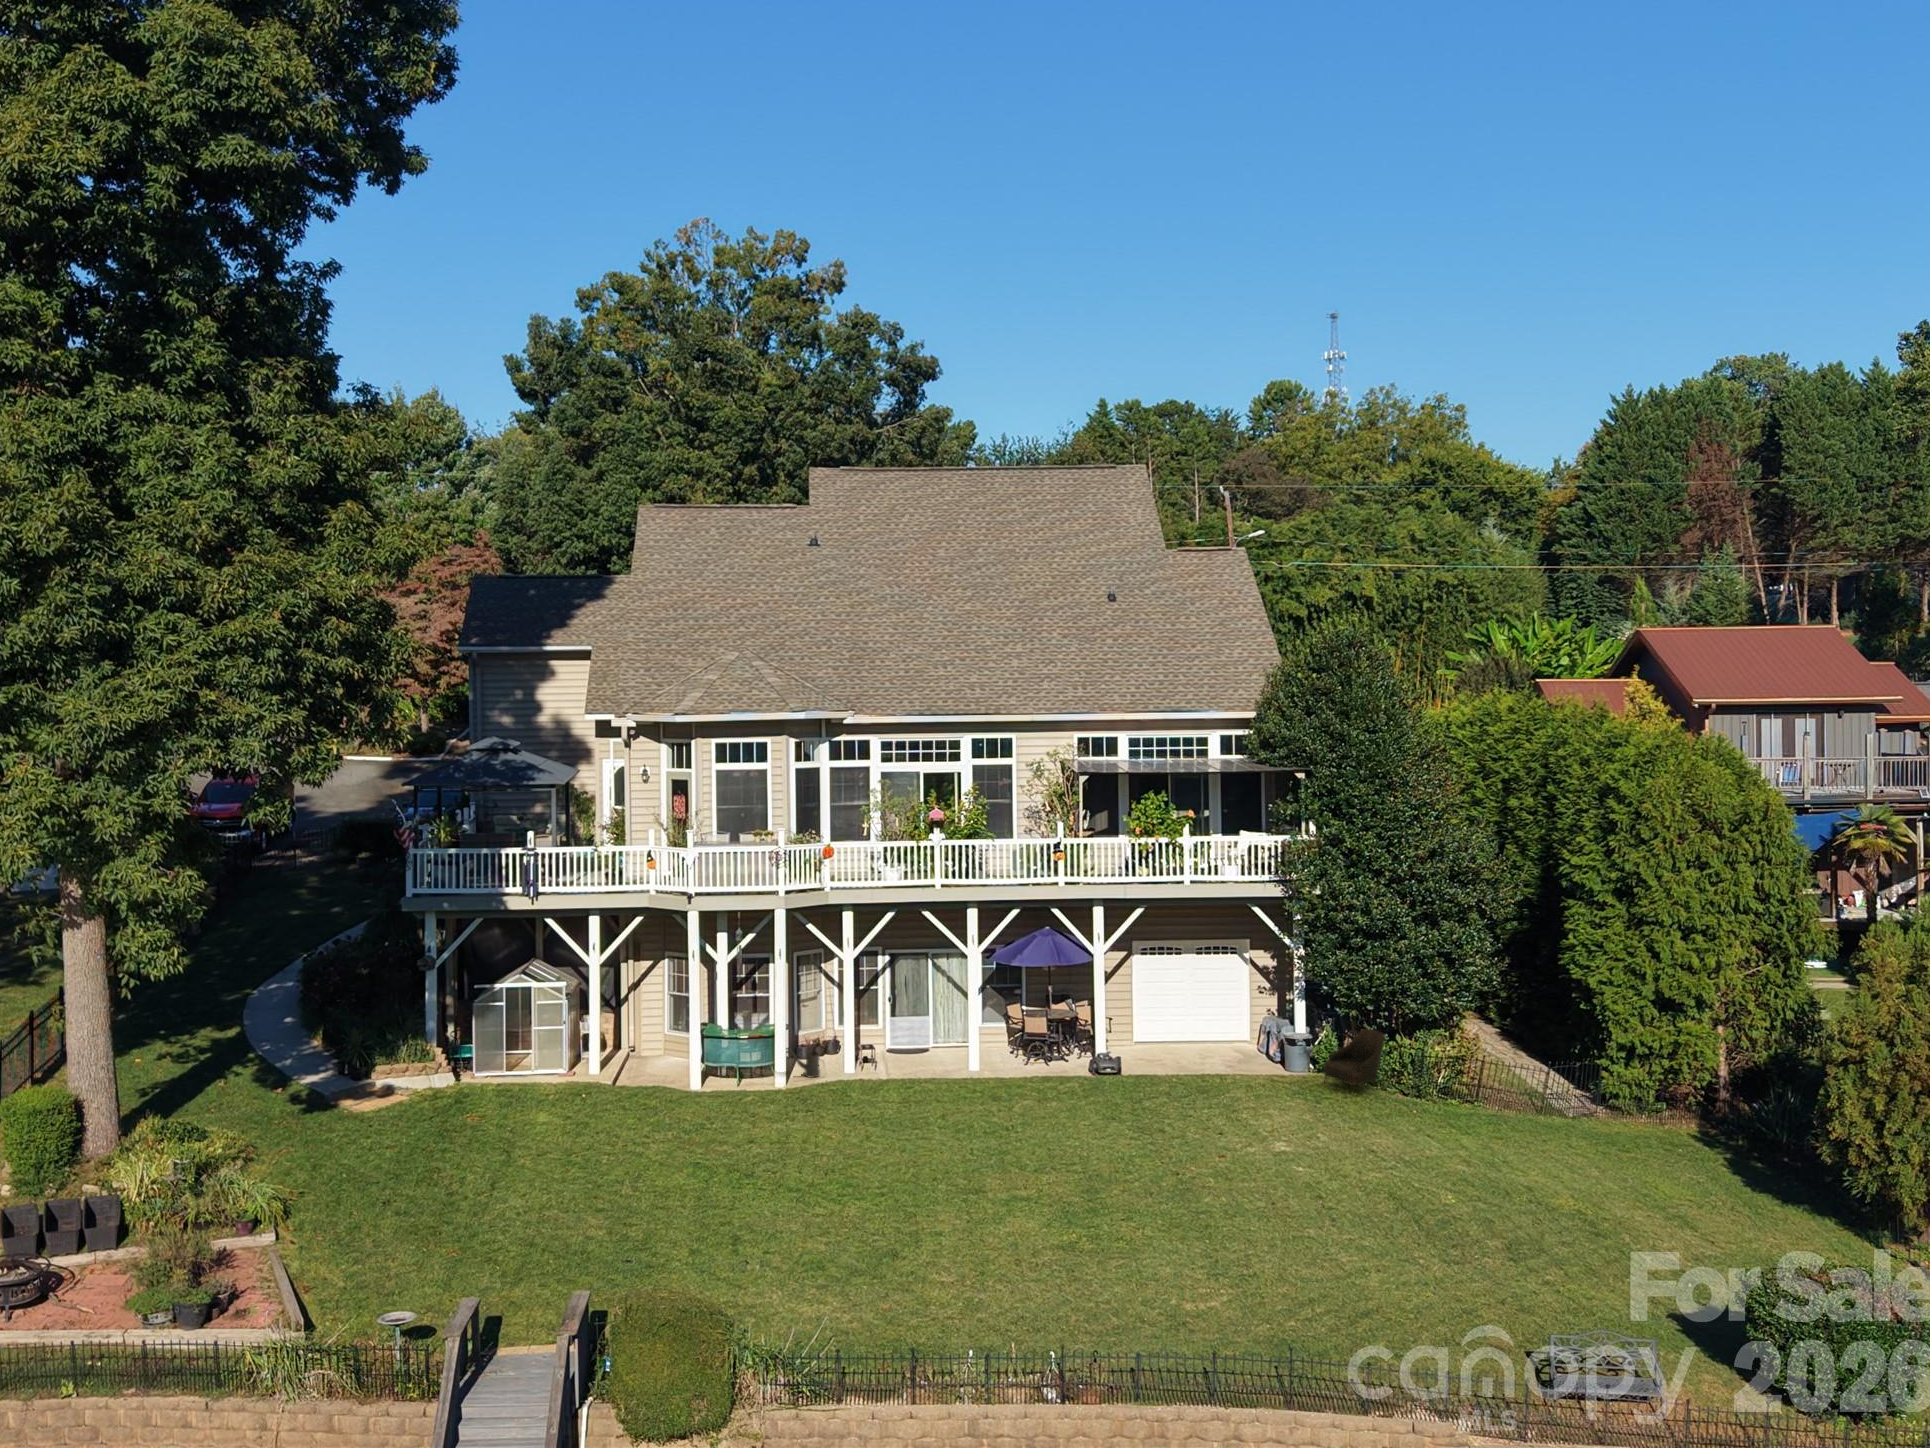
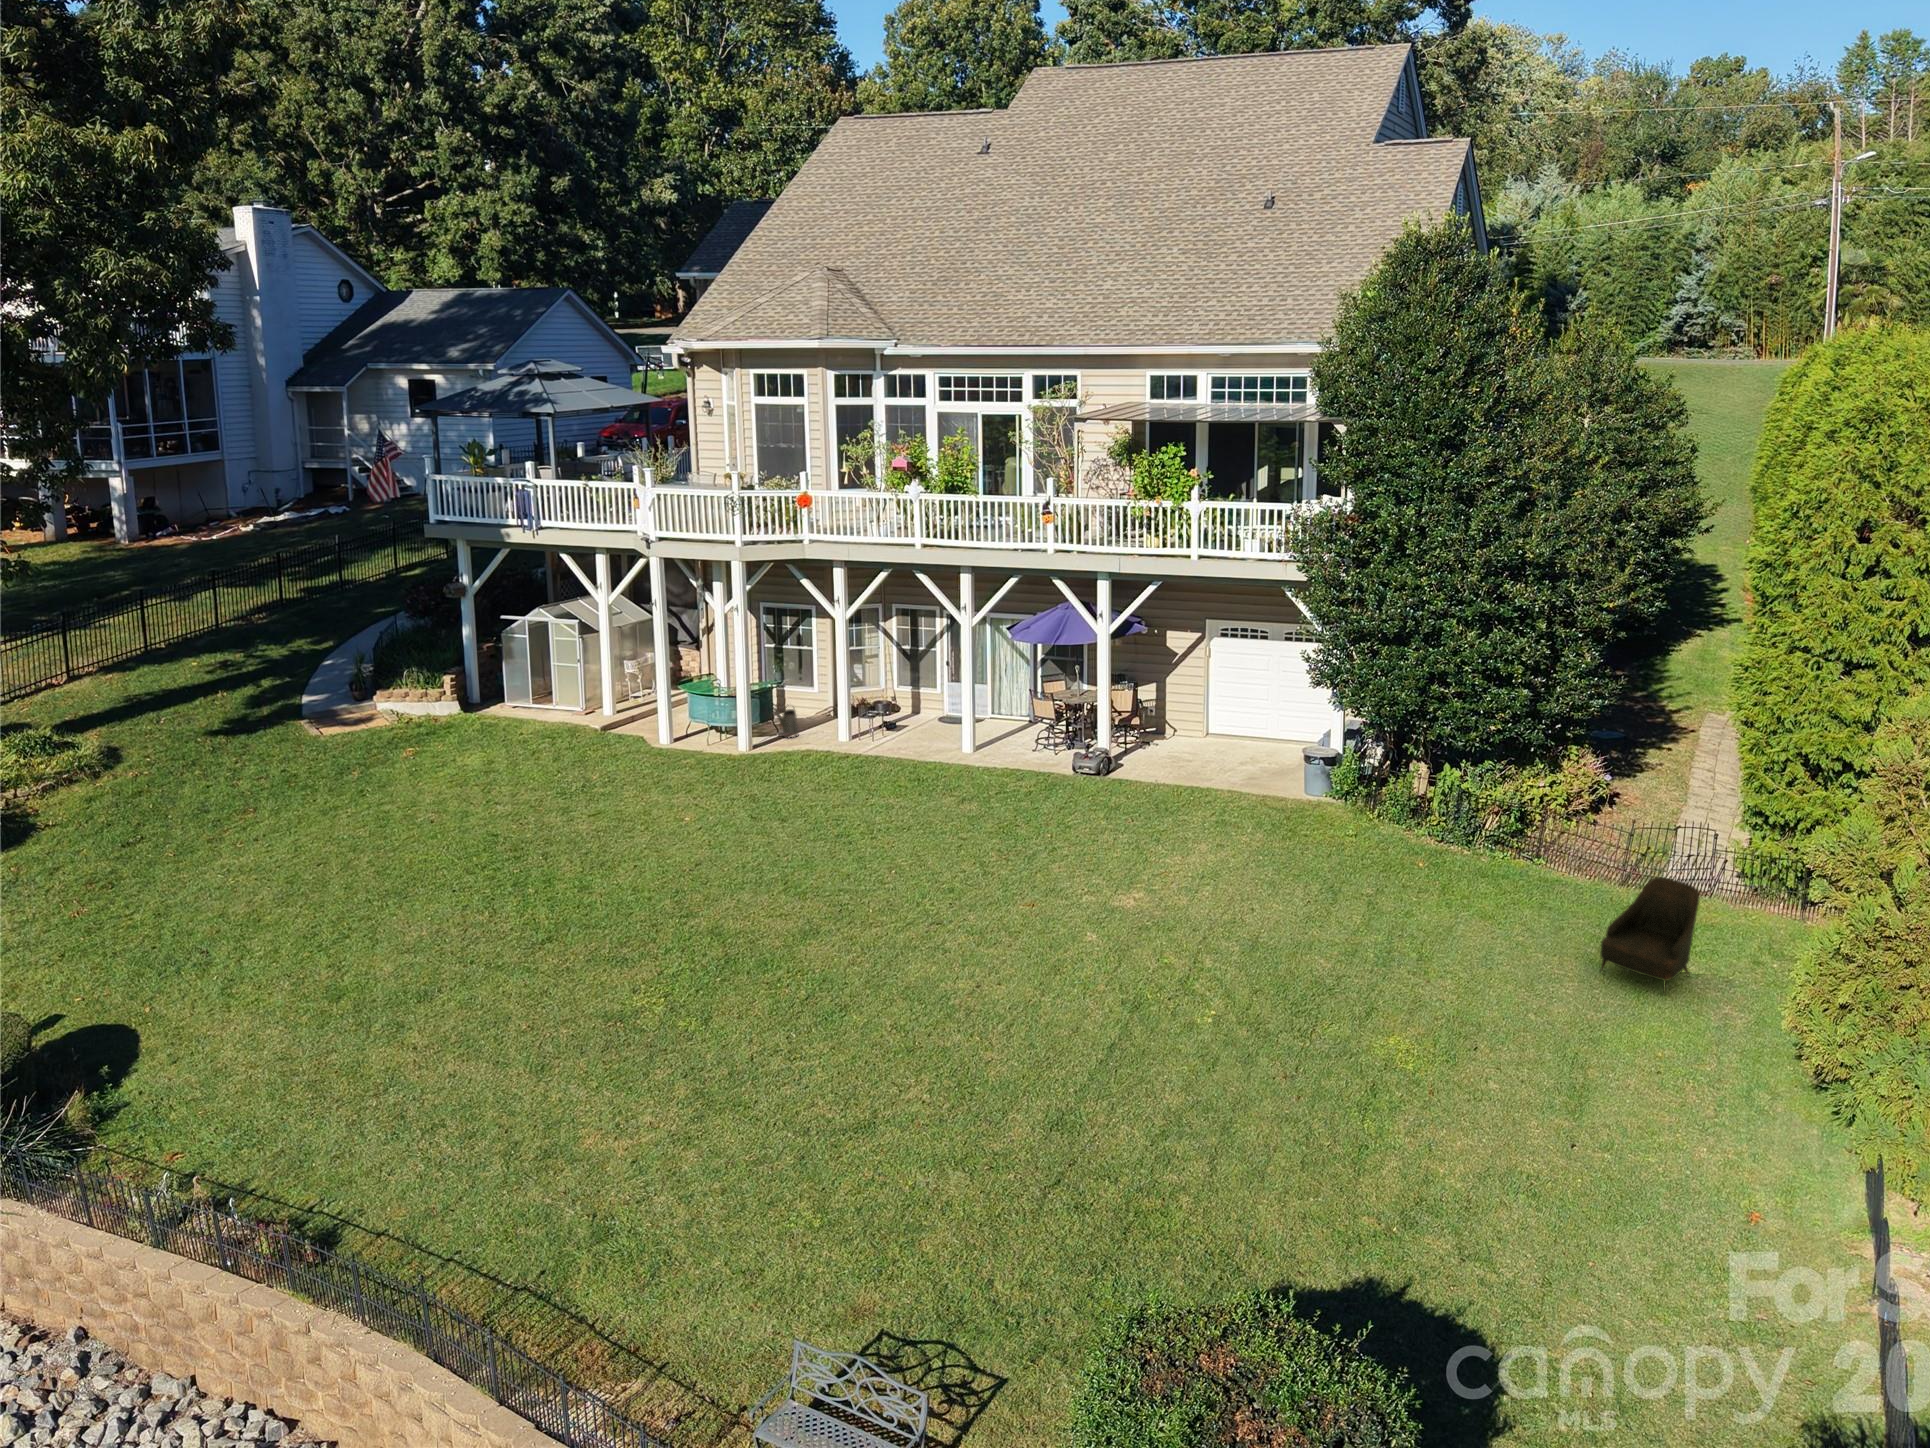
armchair: present [1324,1029,1385,1088] -> present [1600,877,1700,994]

